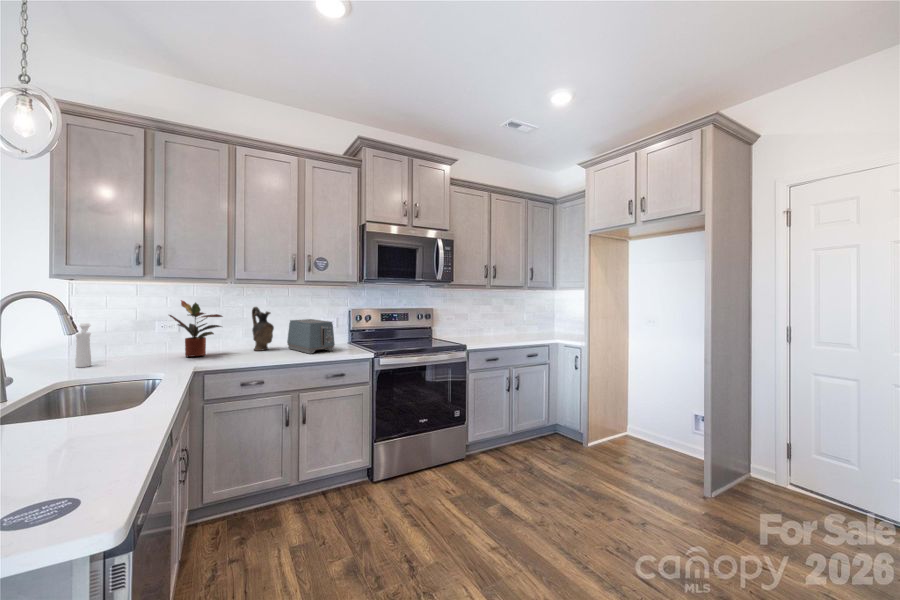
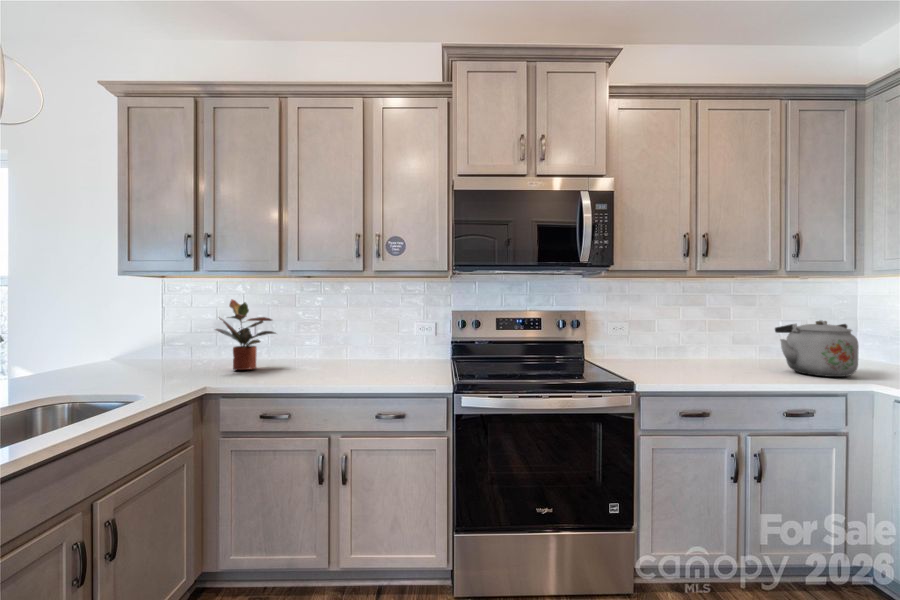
ceramic pitcher: present [252,307,274,351] -> none [314,308,340,367]
kettle: none [522,311,554,338] -> present [775,320,859,377]
toaster: present [287,319,335,354] -> none [355,326,407,377]
pepper mill: present [75,323,91,367] -> none [124,325,149,375]

